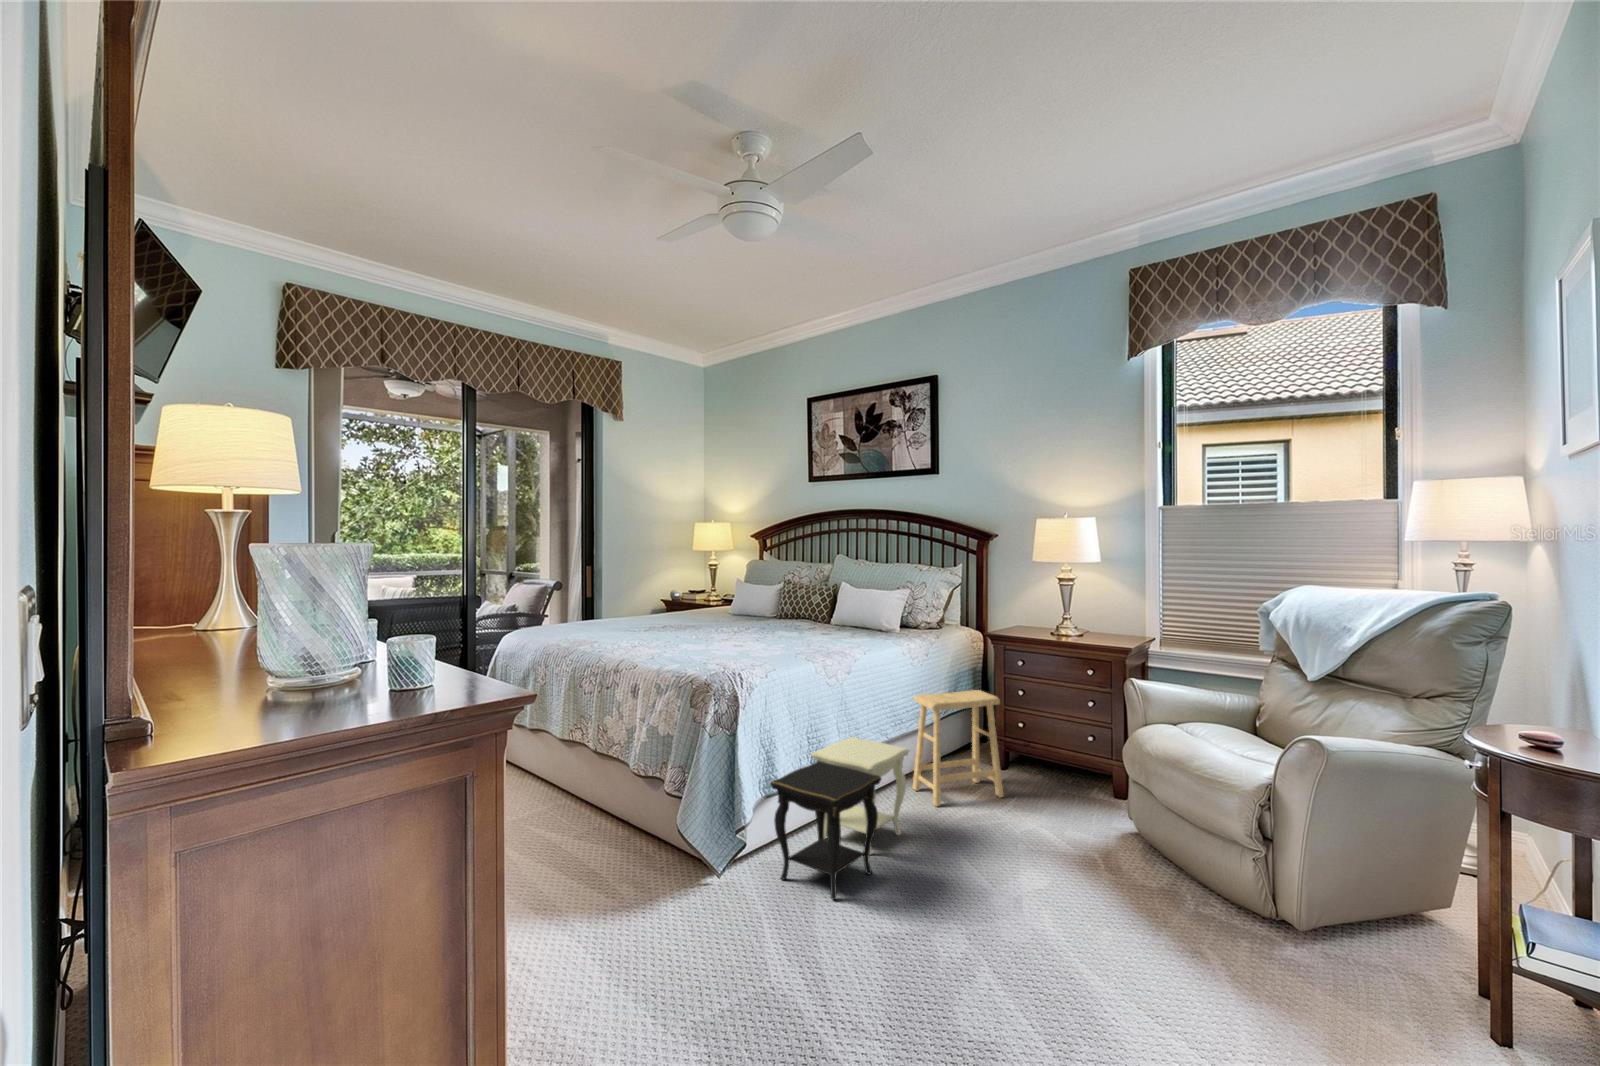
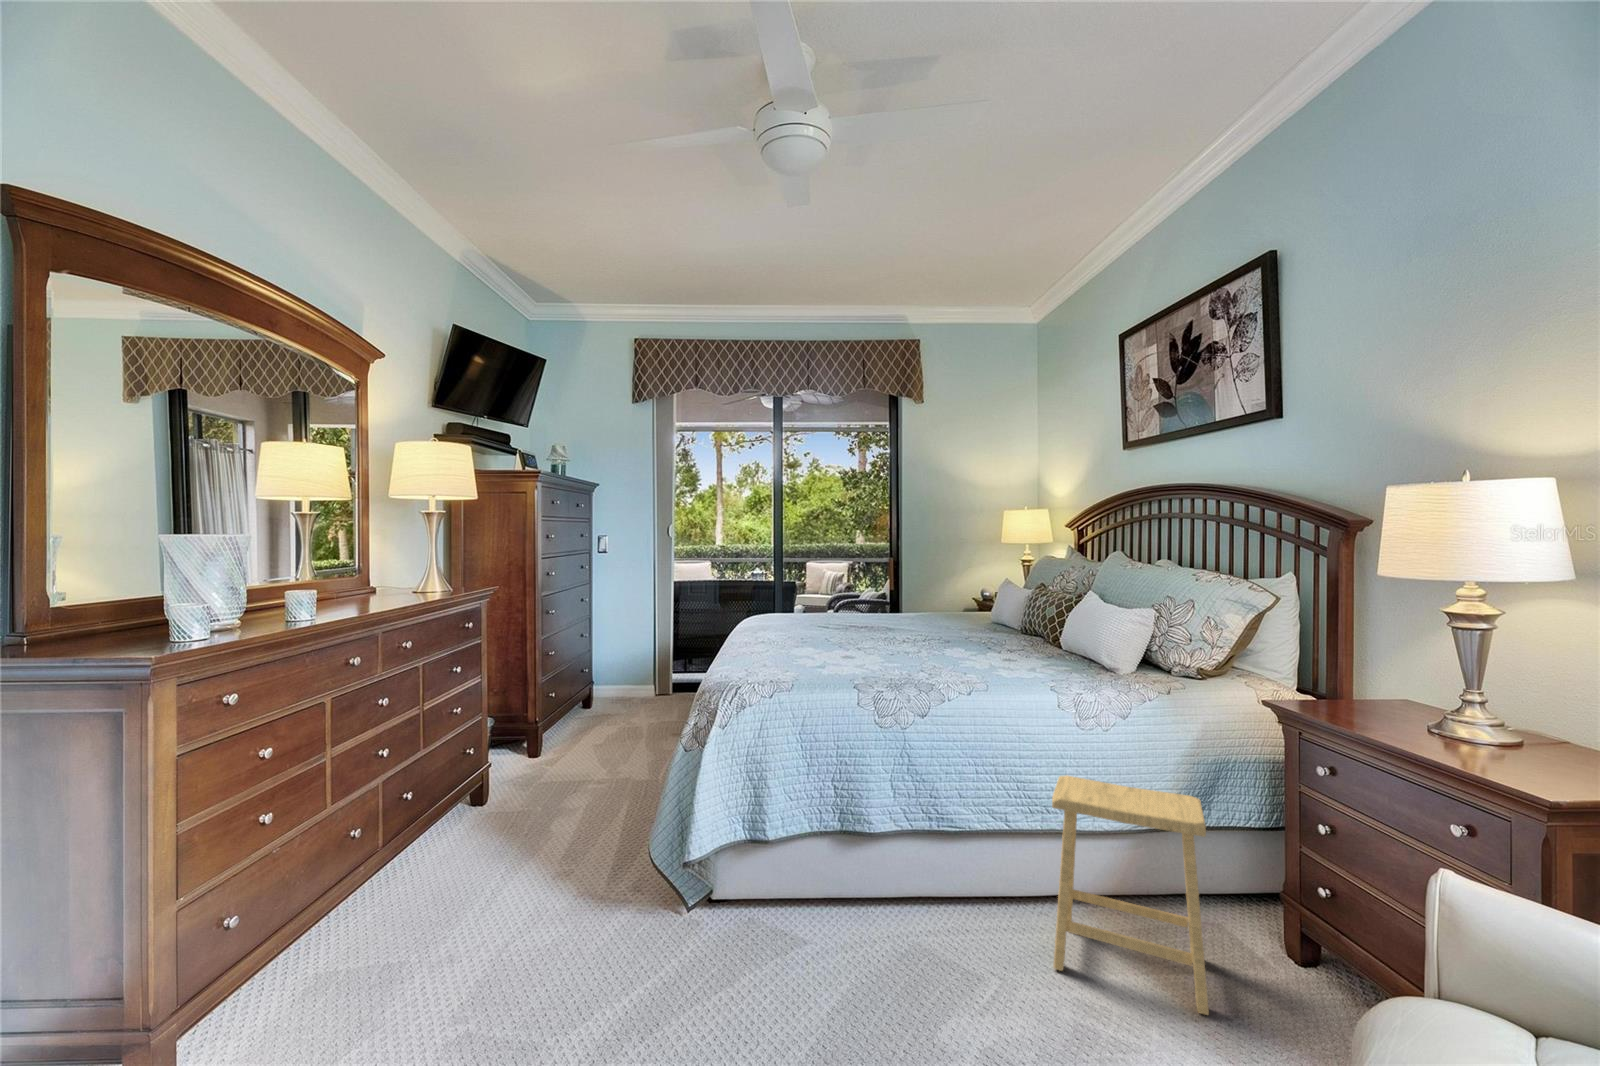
side table: present [770,737,909,900] -> none [694,808,947,1027]

